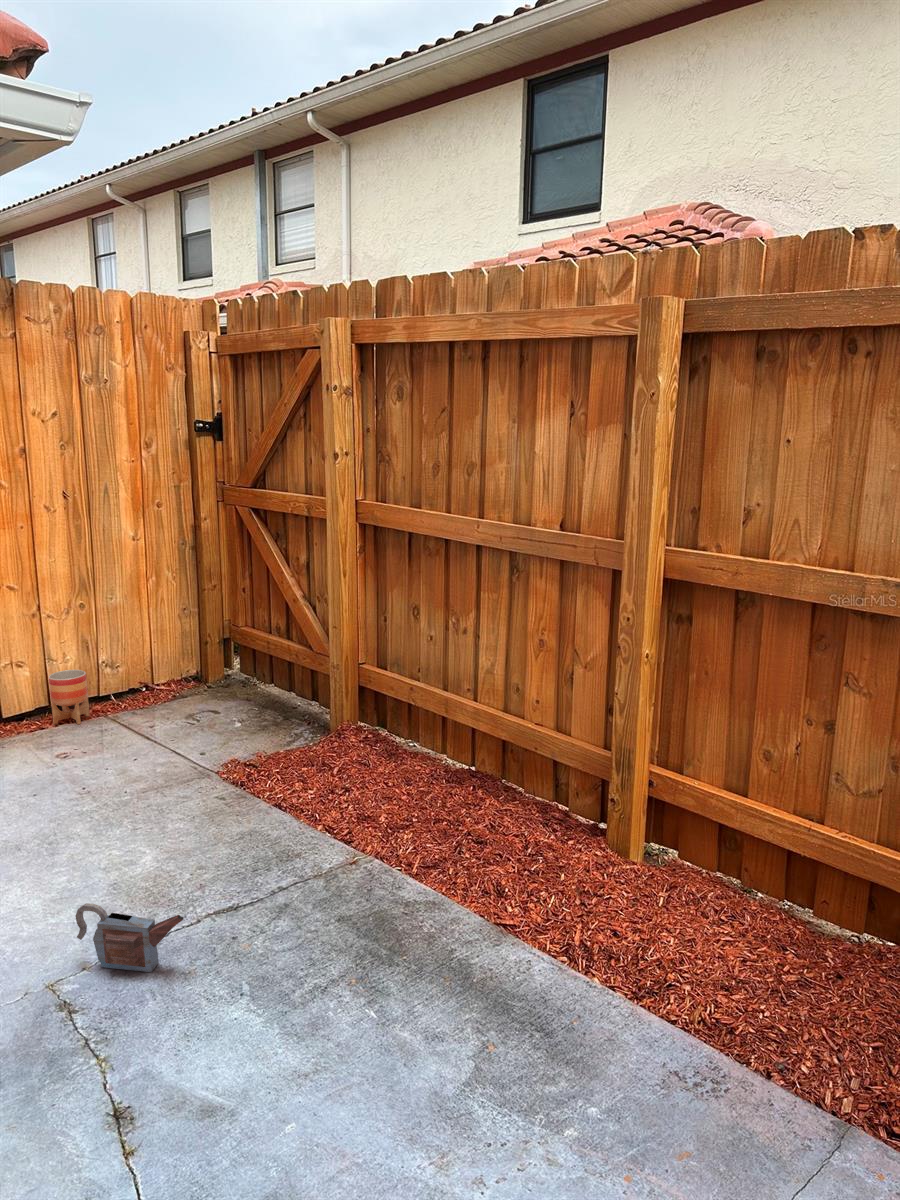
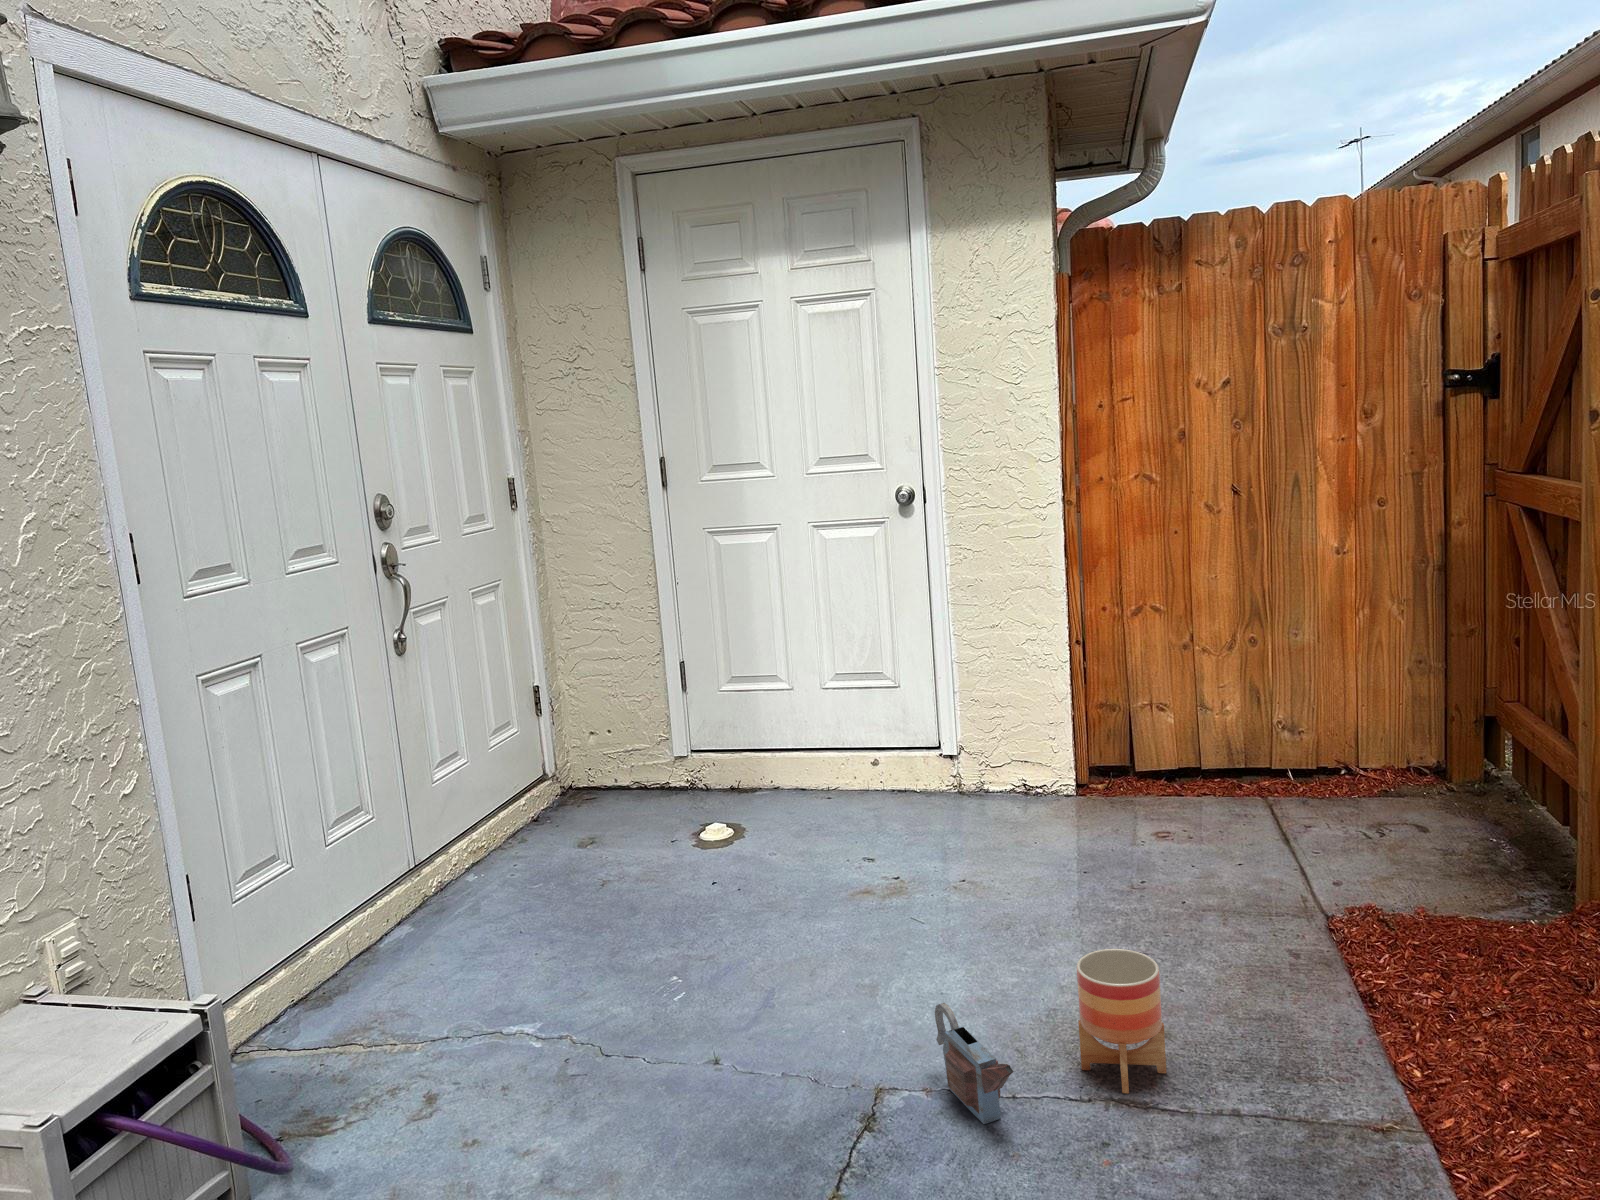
planter: present [49,670,90,725] -> present [1077,949,1166,1094]

